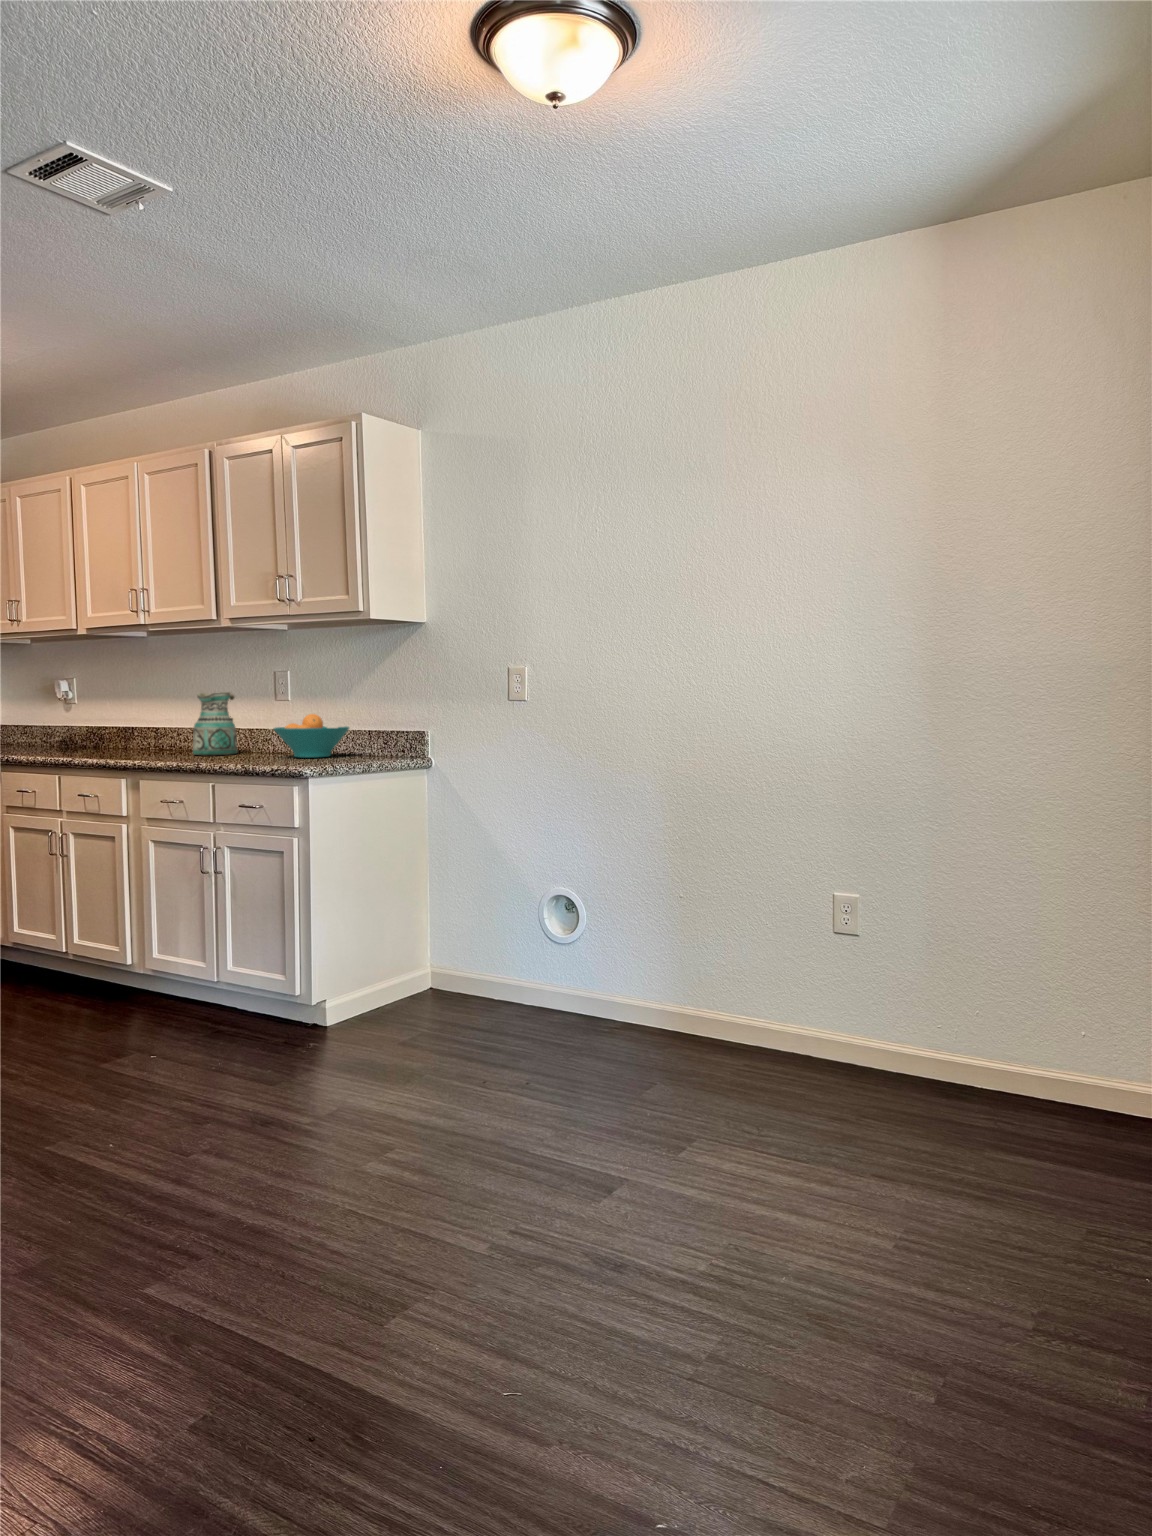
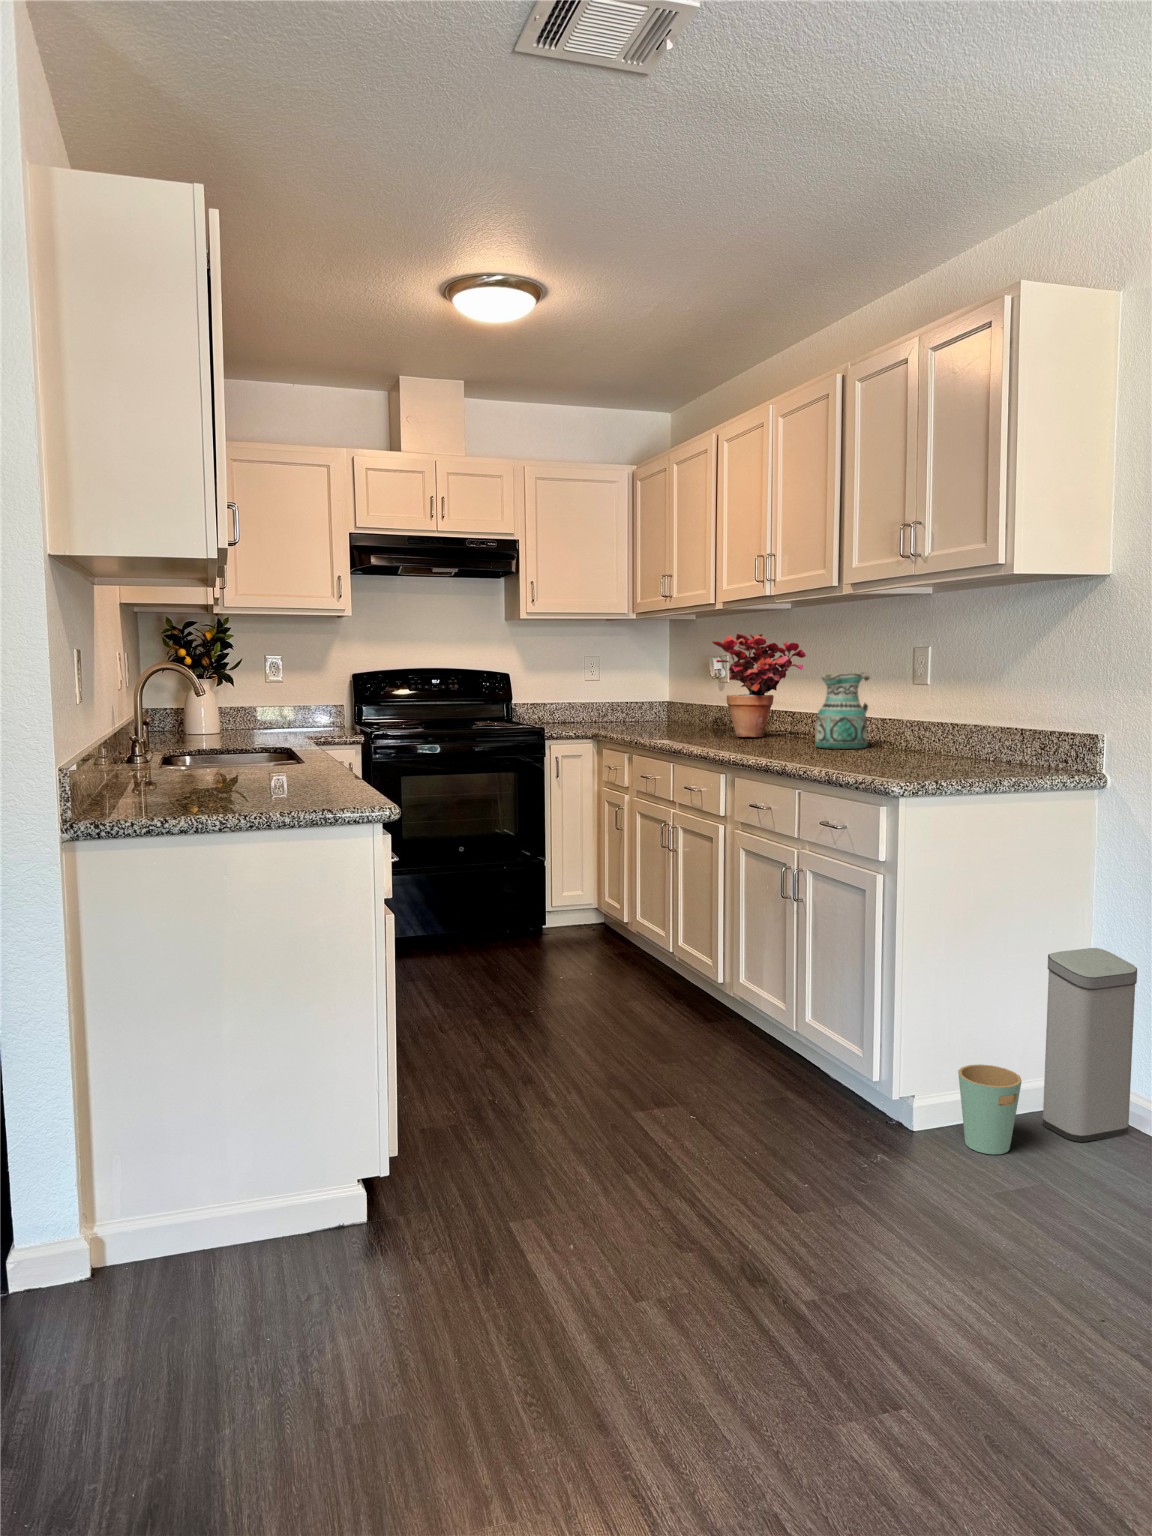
potted plant: none [78,658,167,752] -> present [712,634,806,737]
fruit bowl: present [274,714,349,758] -> none [894,704,997,761]
trash can: none [360,877,464,1028] -> present [958,948,1137,1155]

